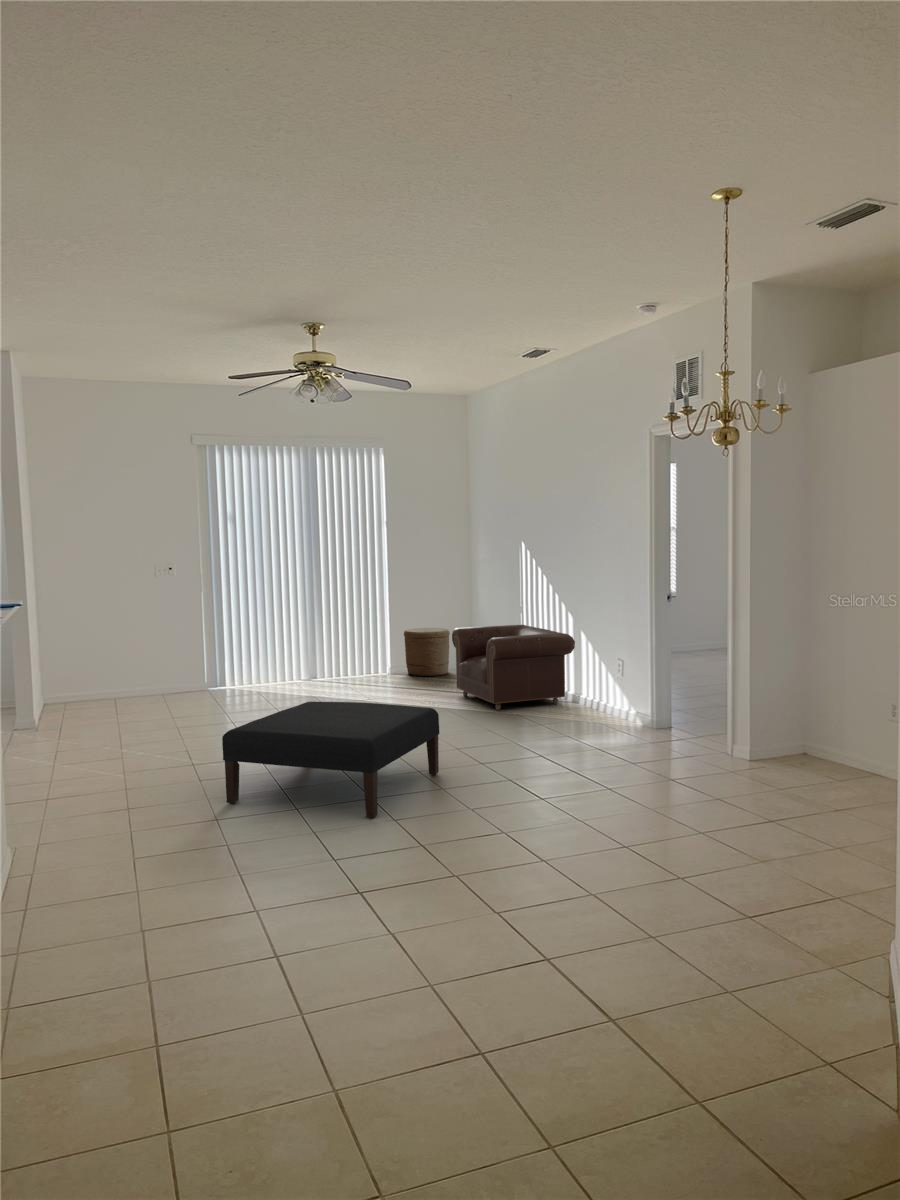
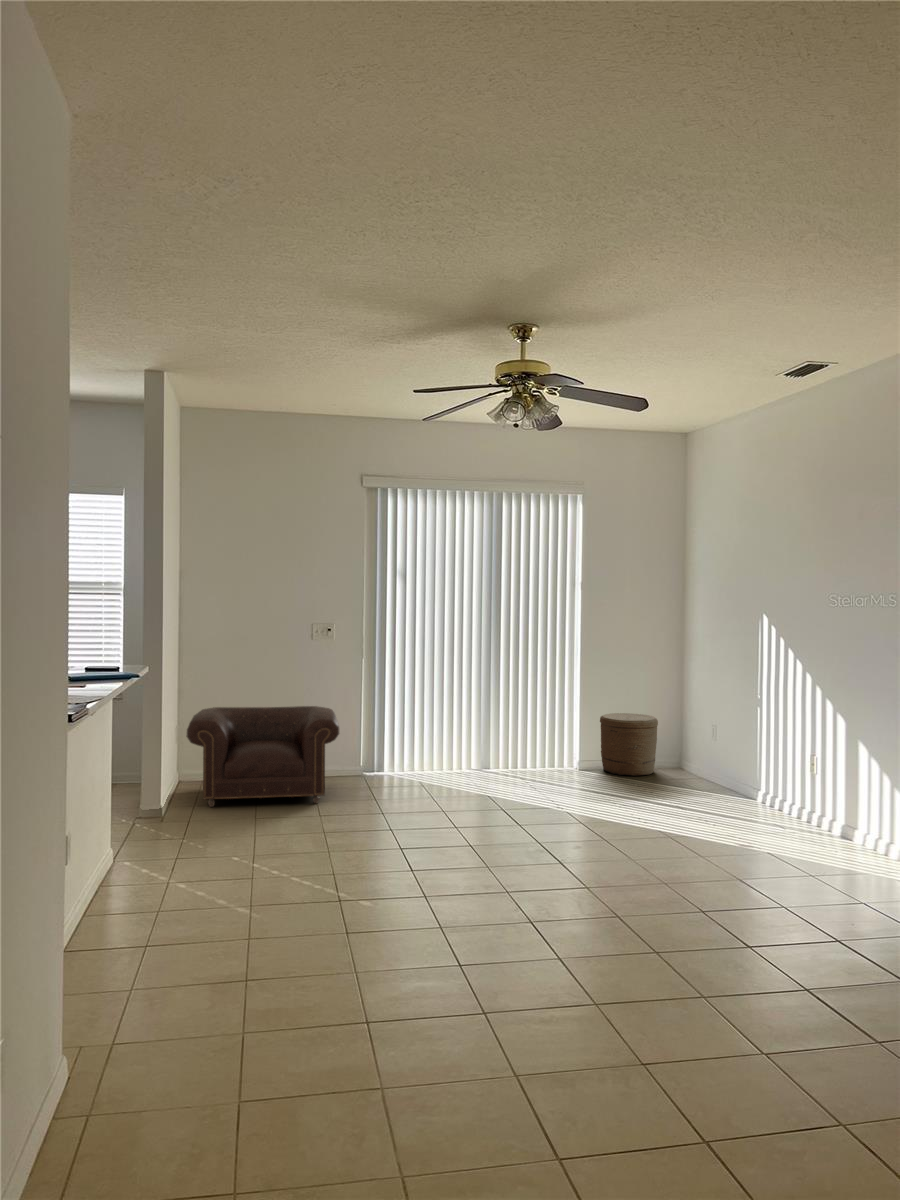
armchair: present [452,625,575,710] -> present [186,706,339,807]
ottoman: present [222,702,439,818] -> none [379,836,688,1059]

